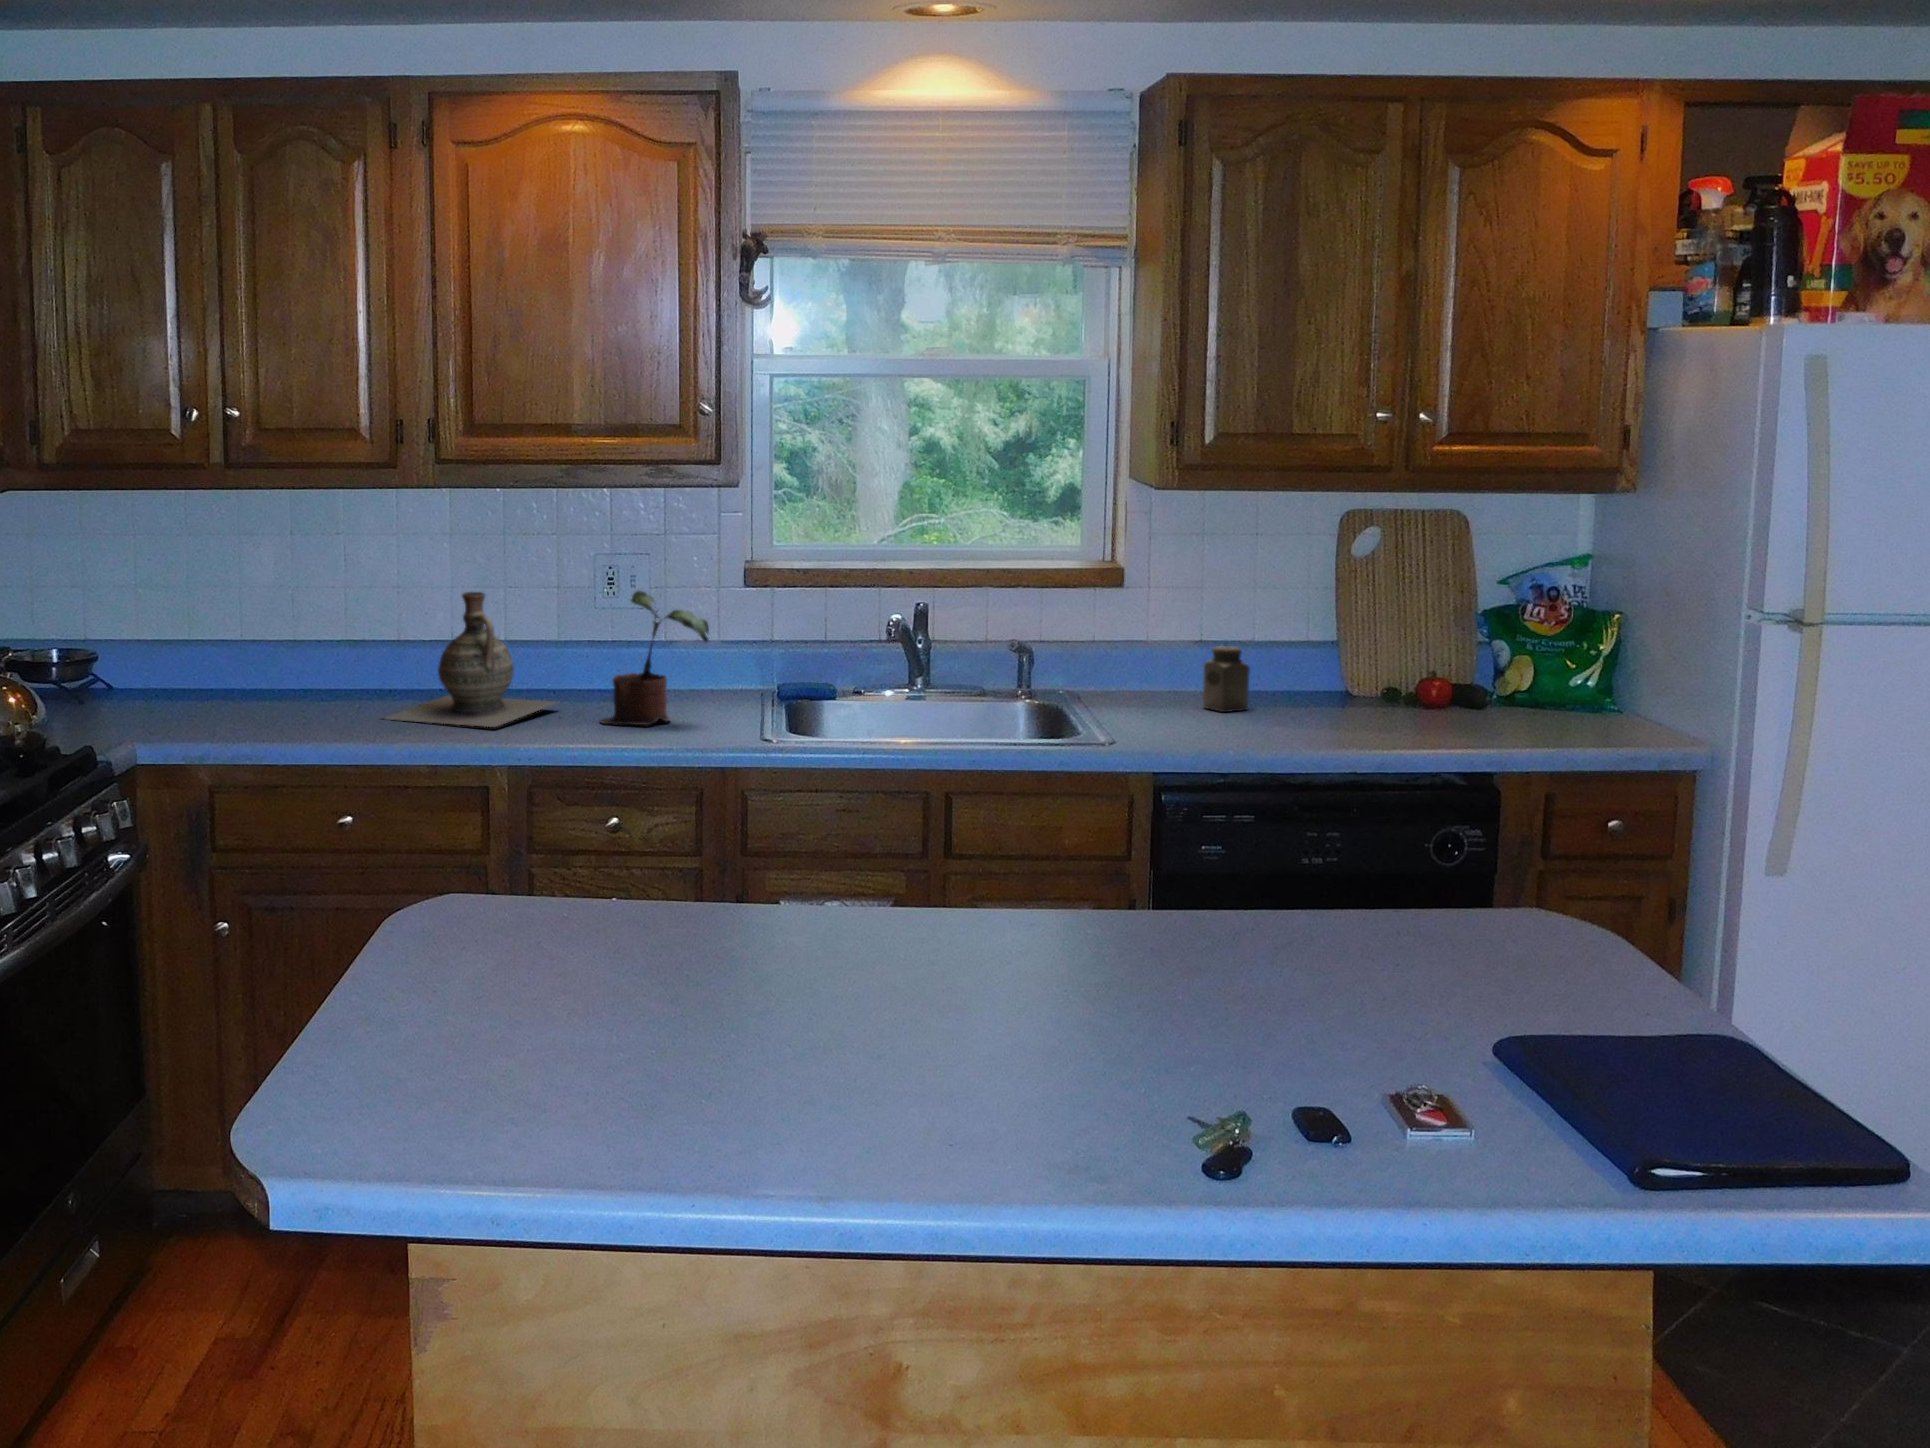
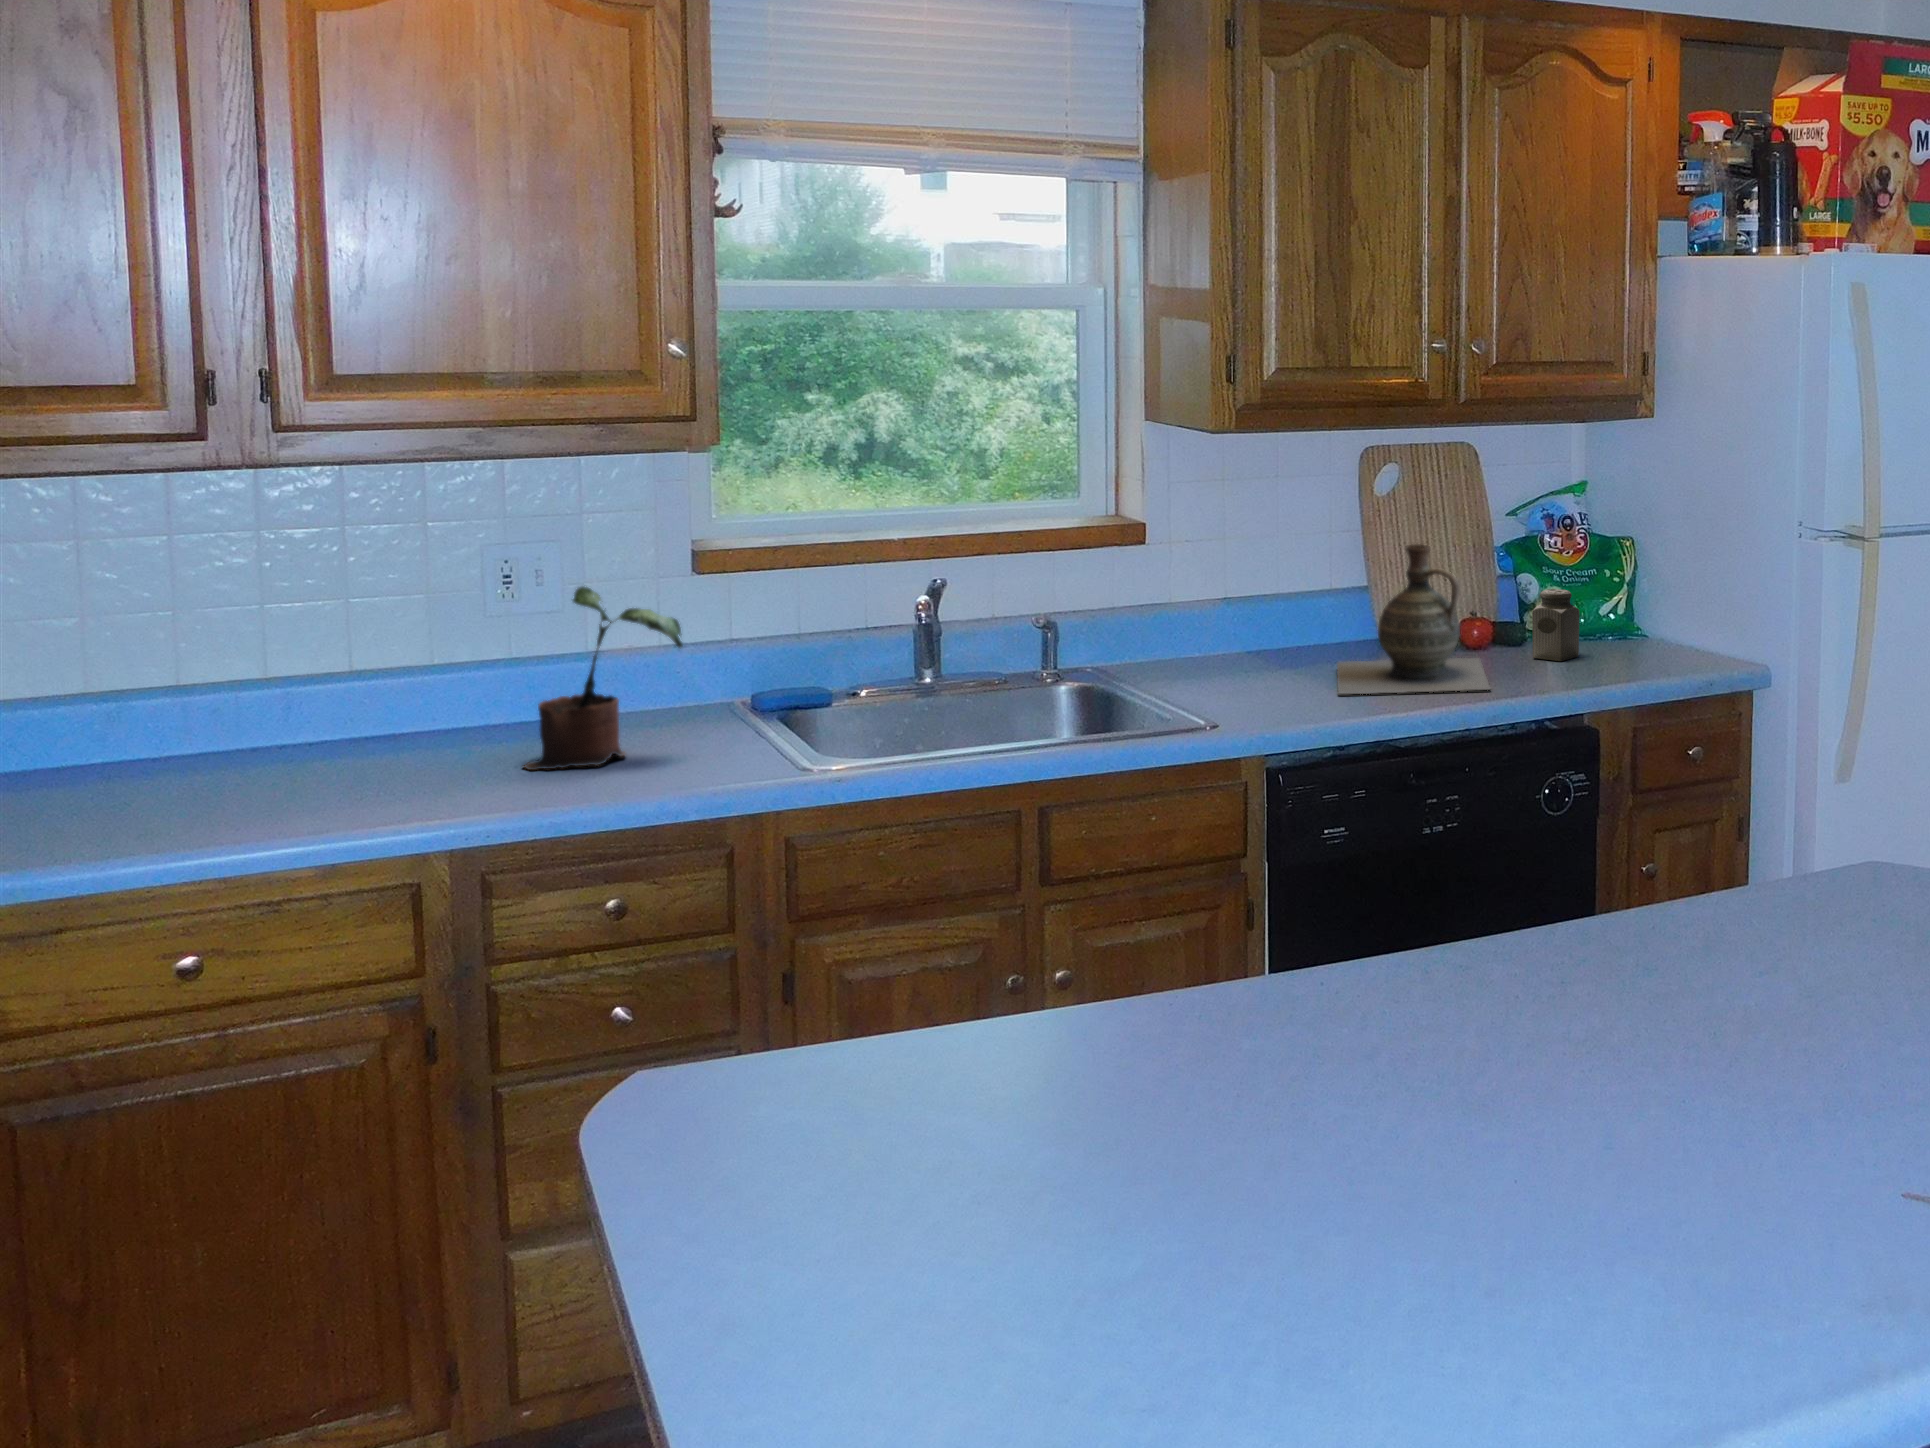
ceramic jug: present [385,592,556,727] -> present [1337,544,1490,694]
salt shaker: present [1203,646,1250,712] -> present [1532,589,1580,661]

